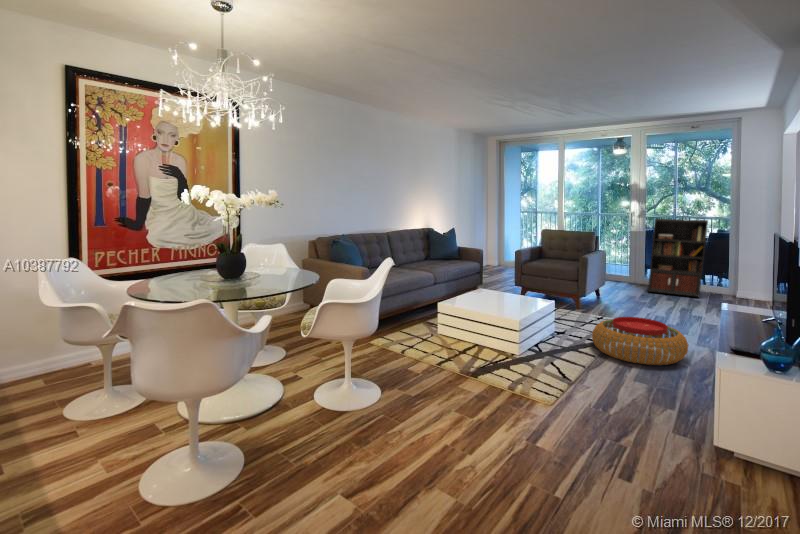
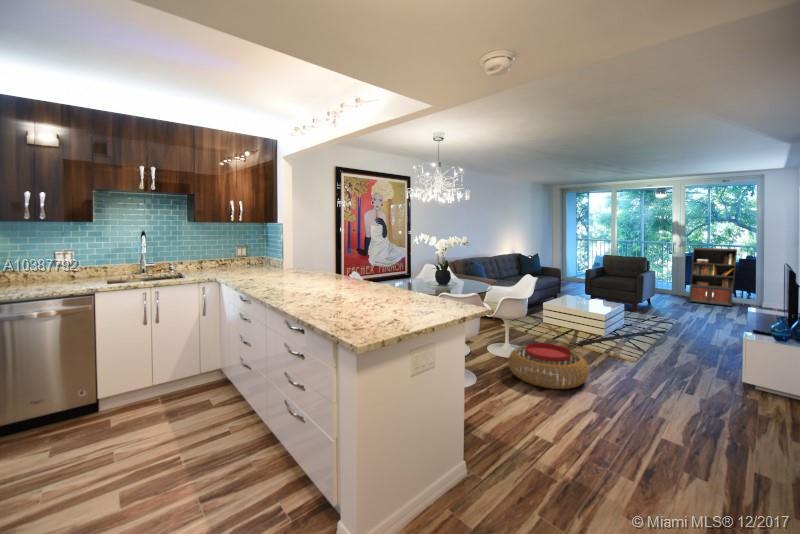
pouf: present [592,317,688,365] -> present [508,343,589,389]

